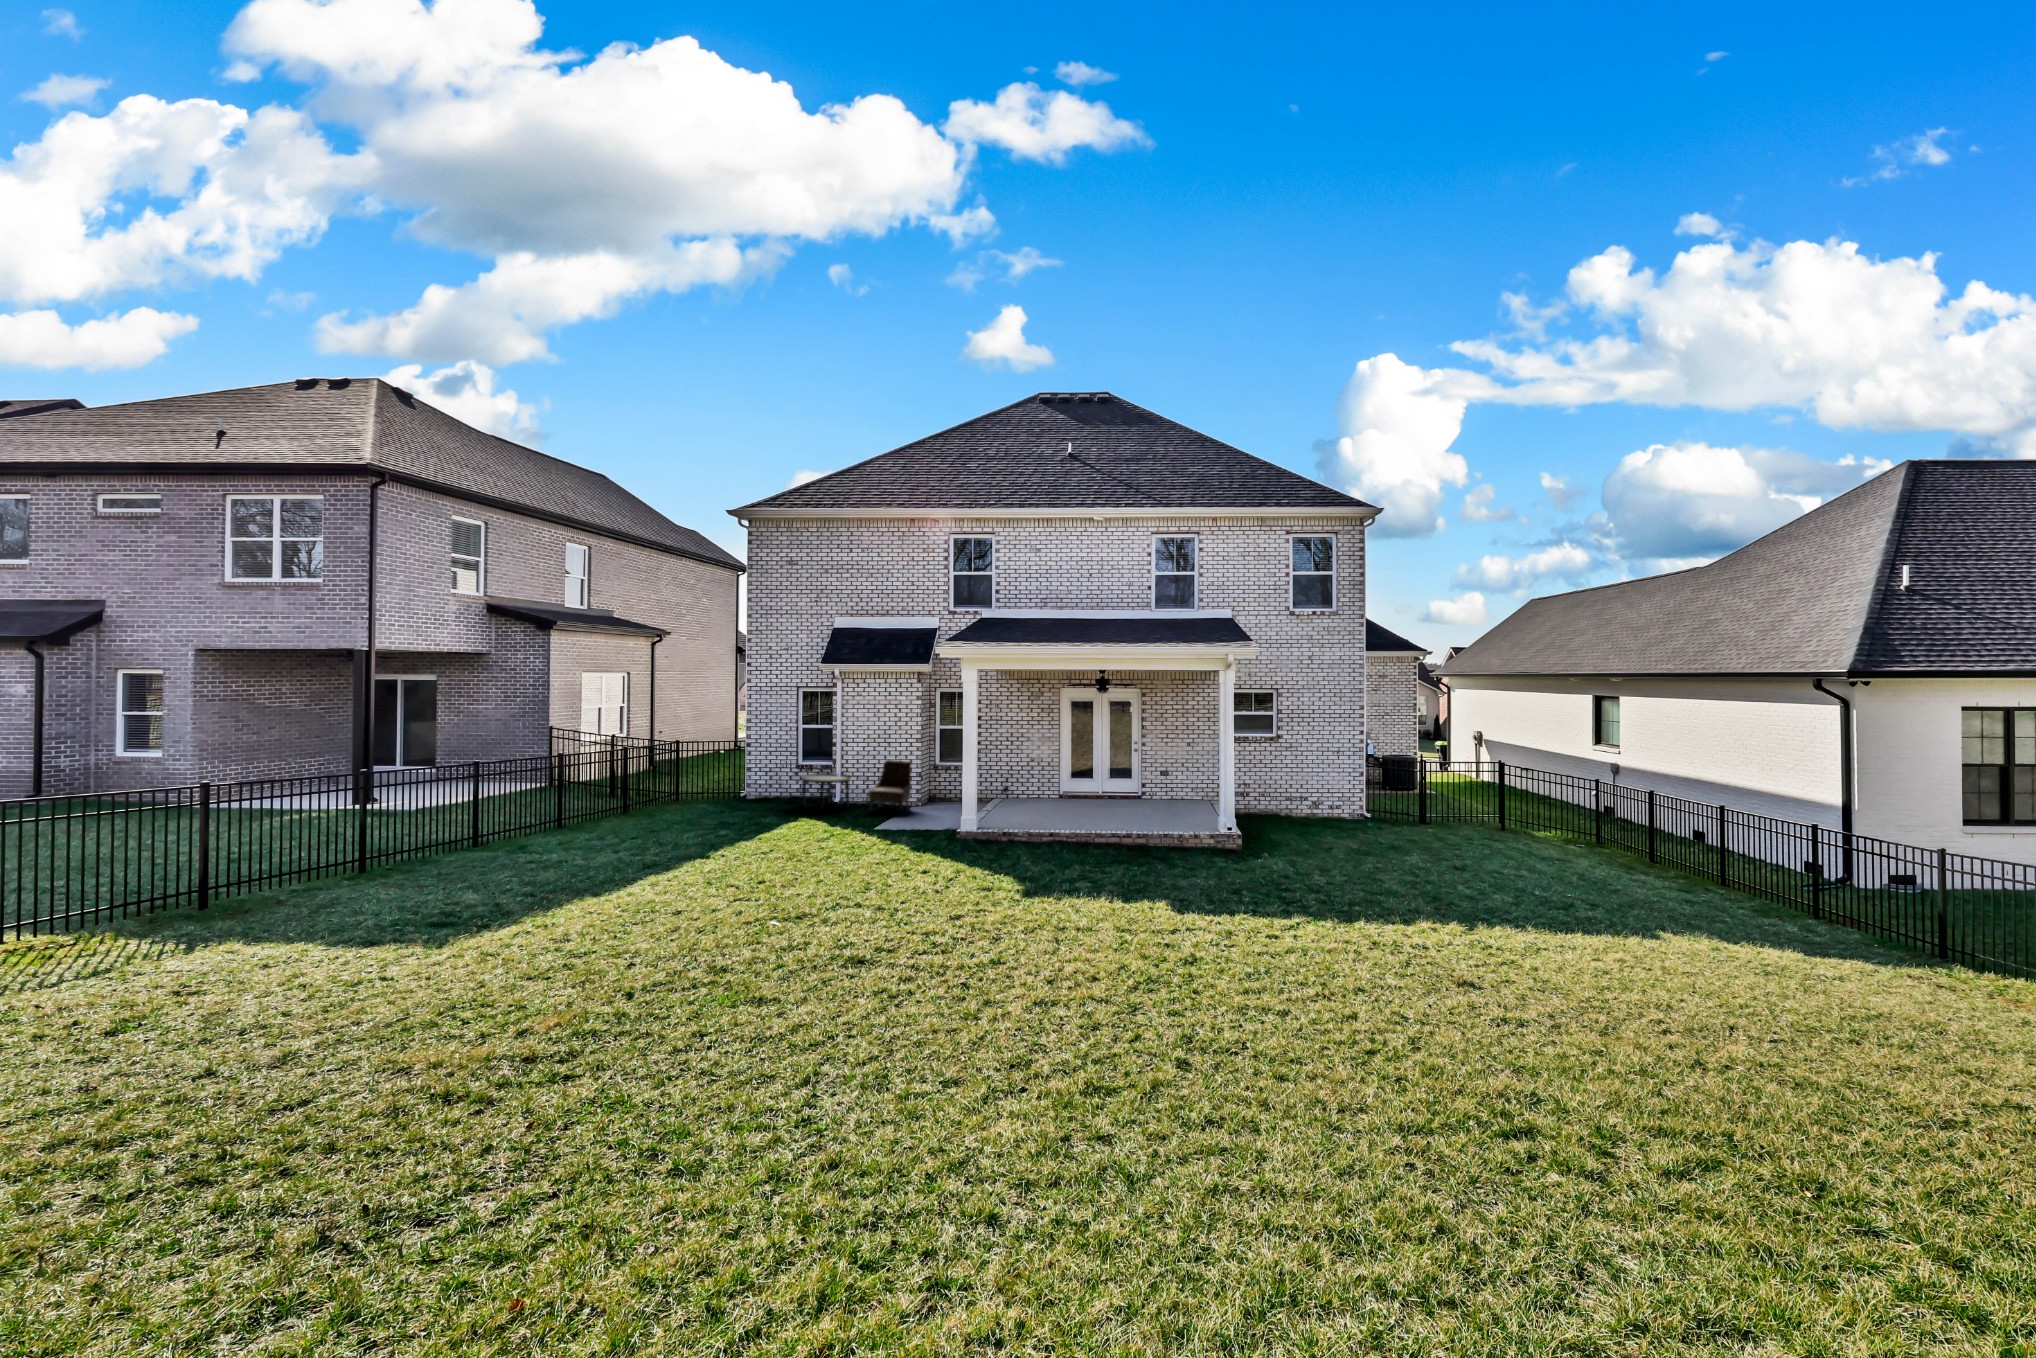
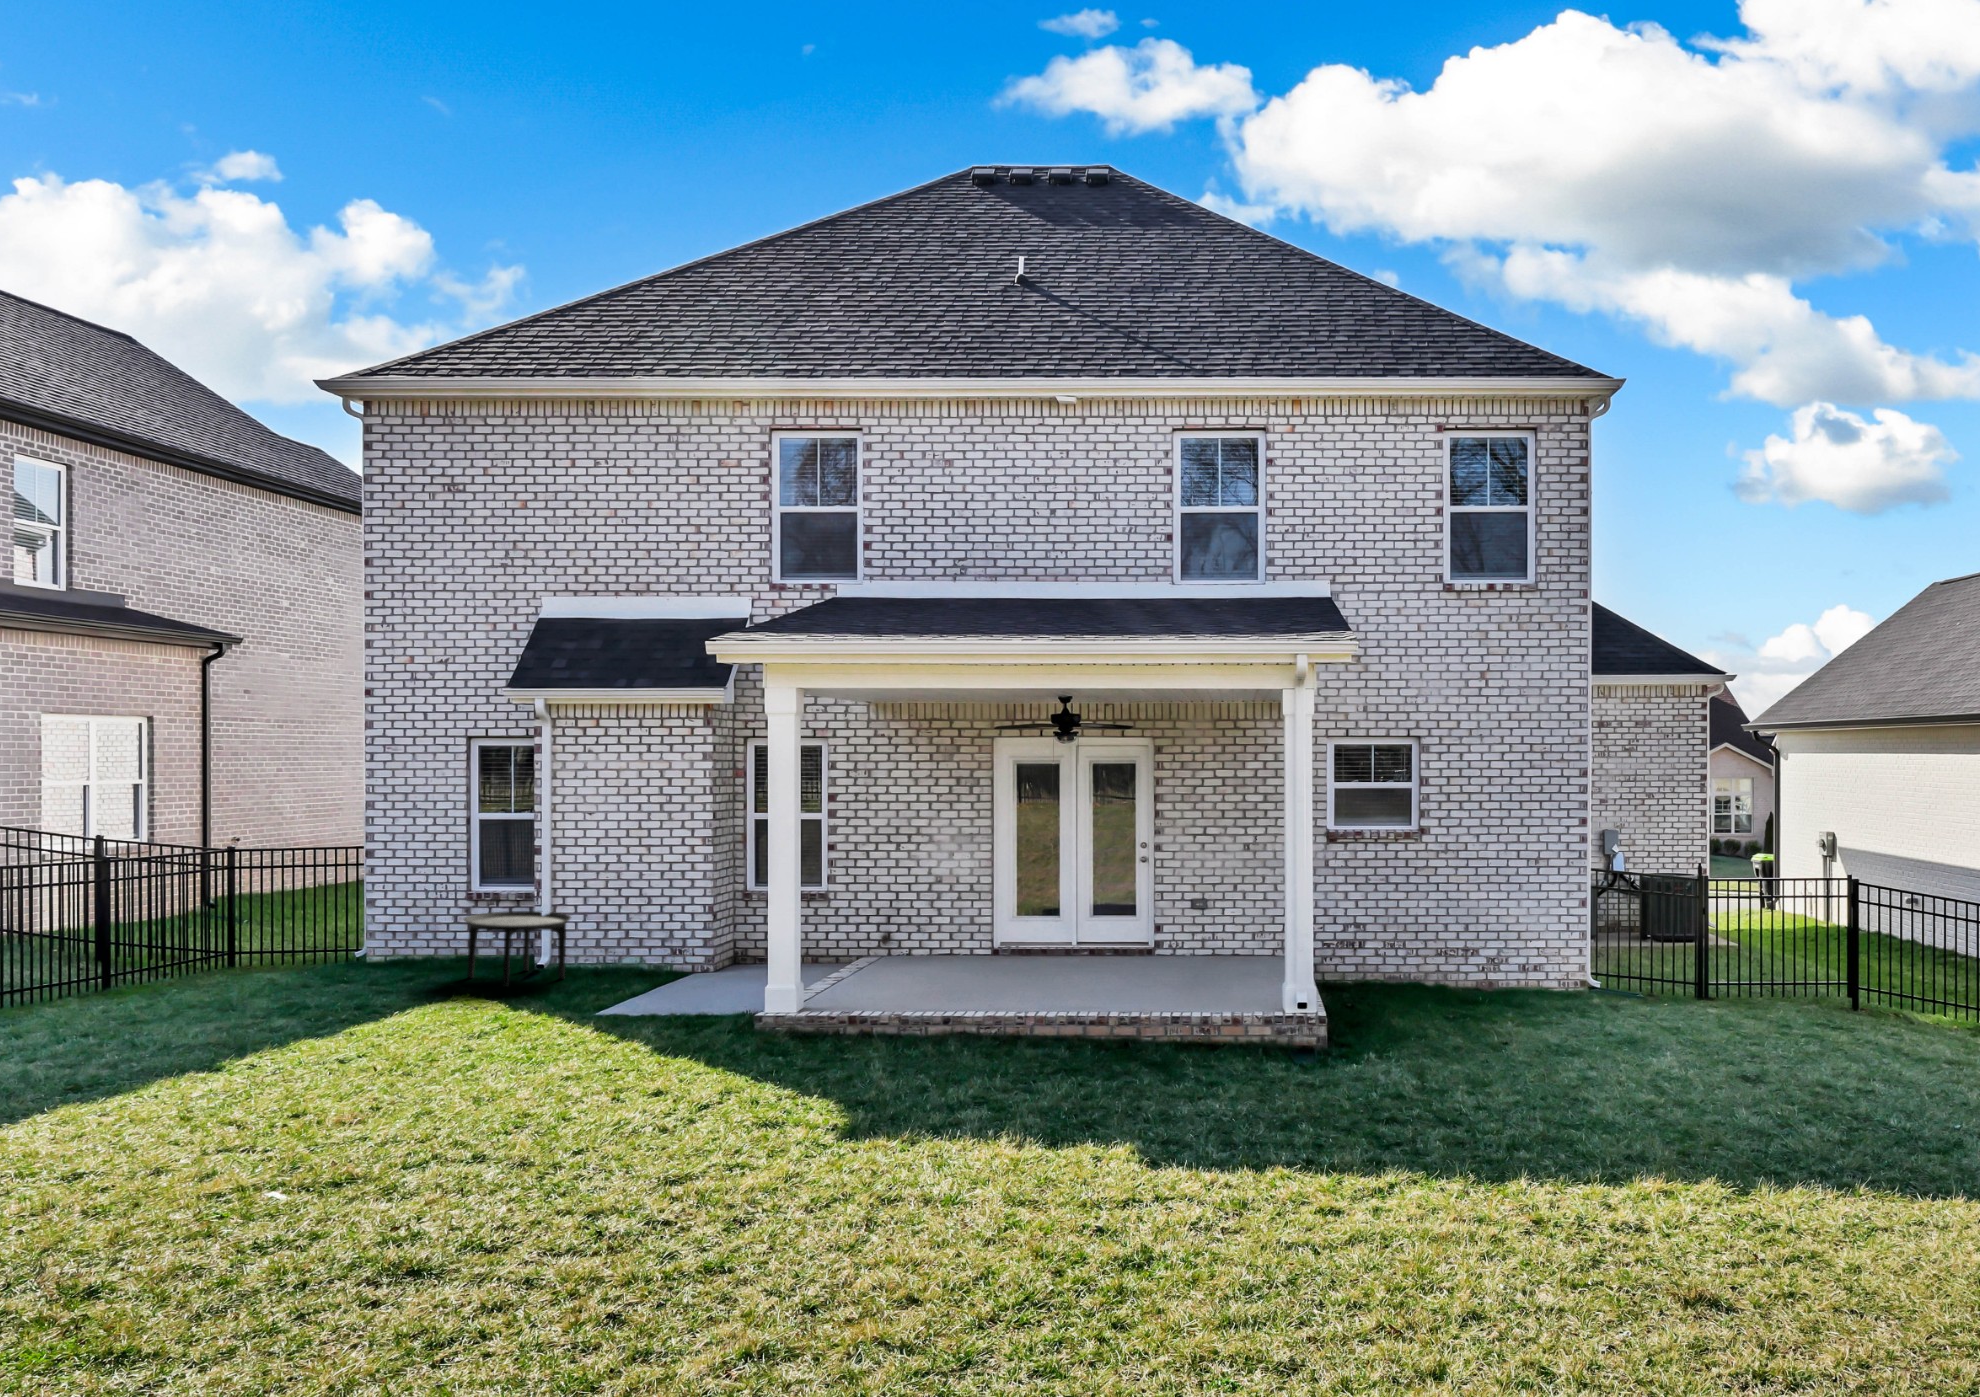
chair: present [868,760,911,812] -> none [603,884,693,992]

